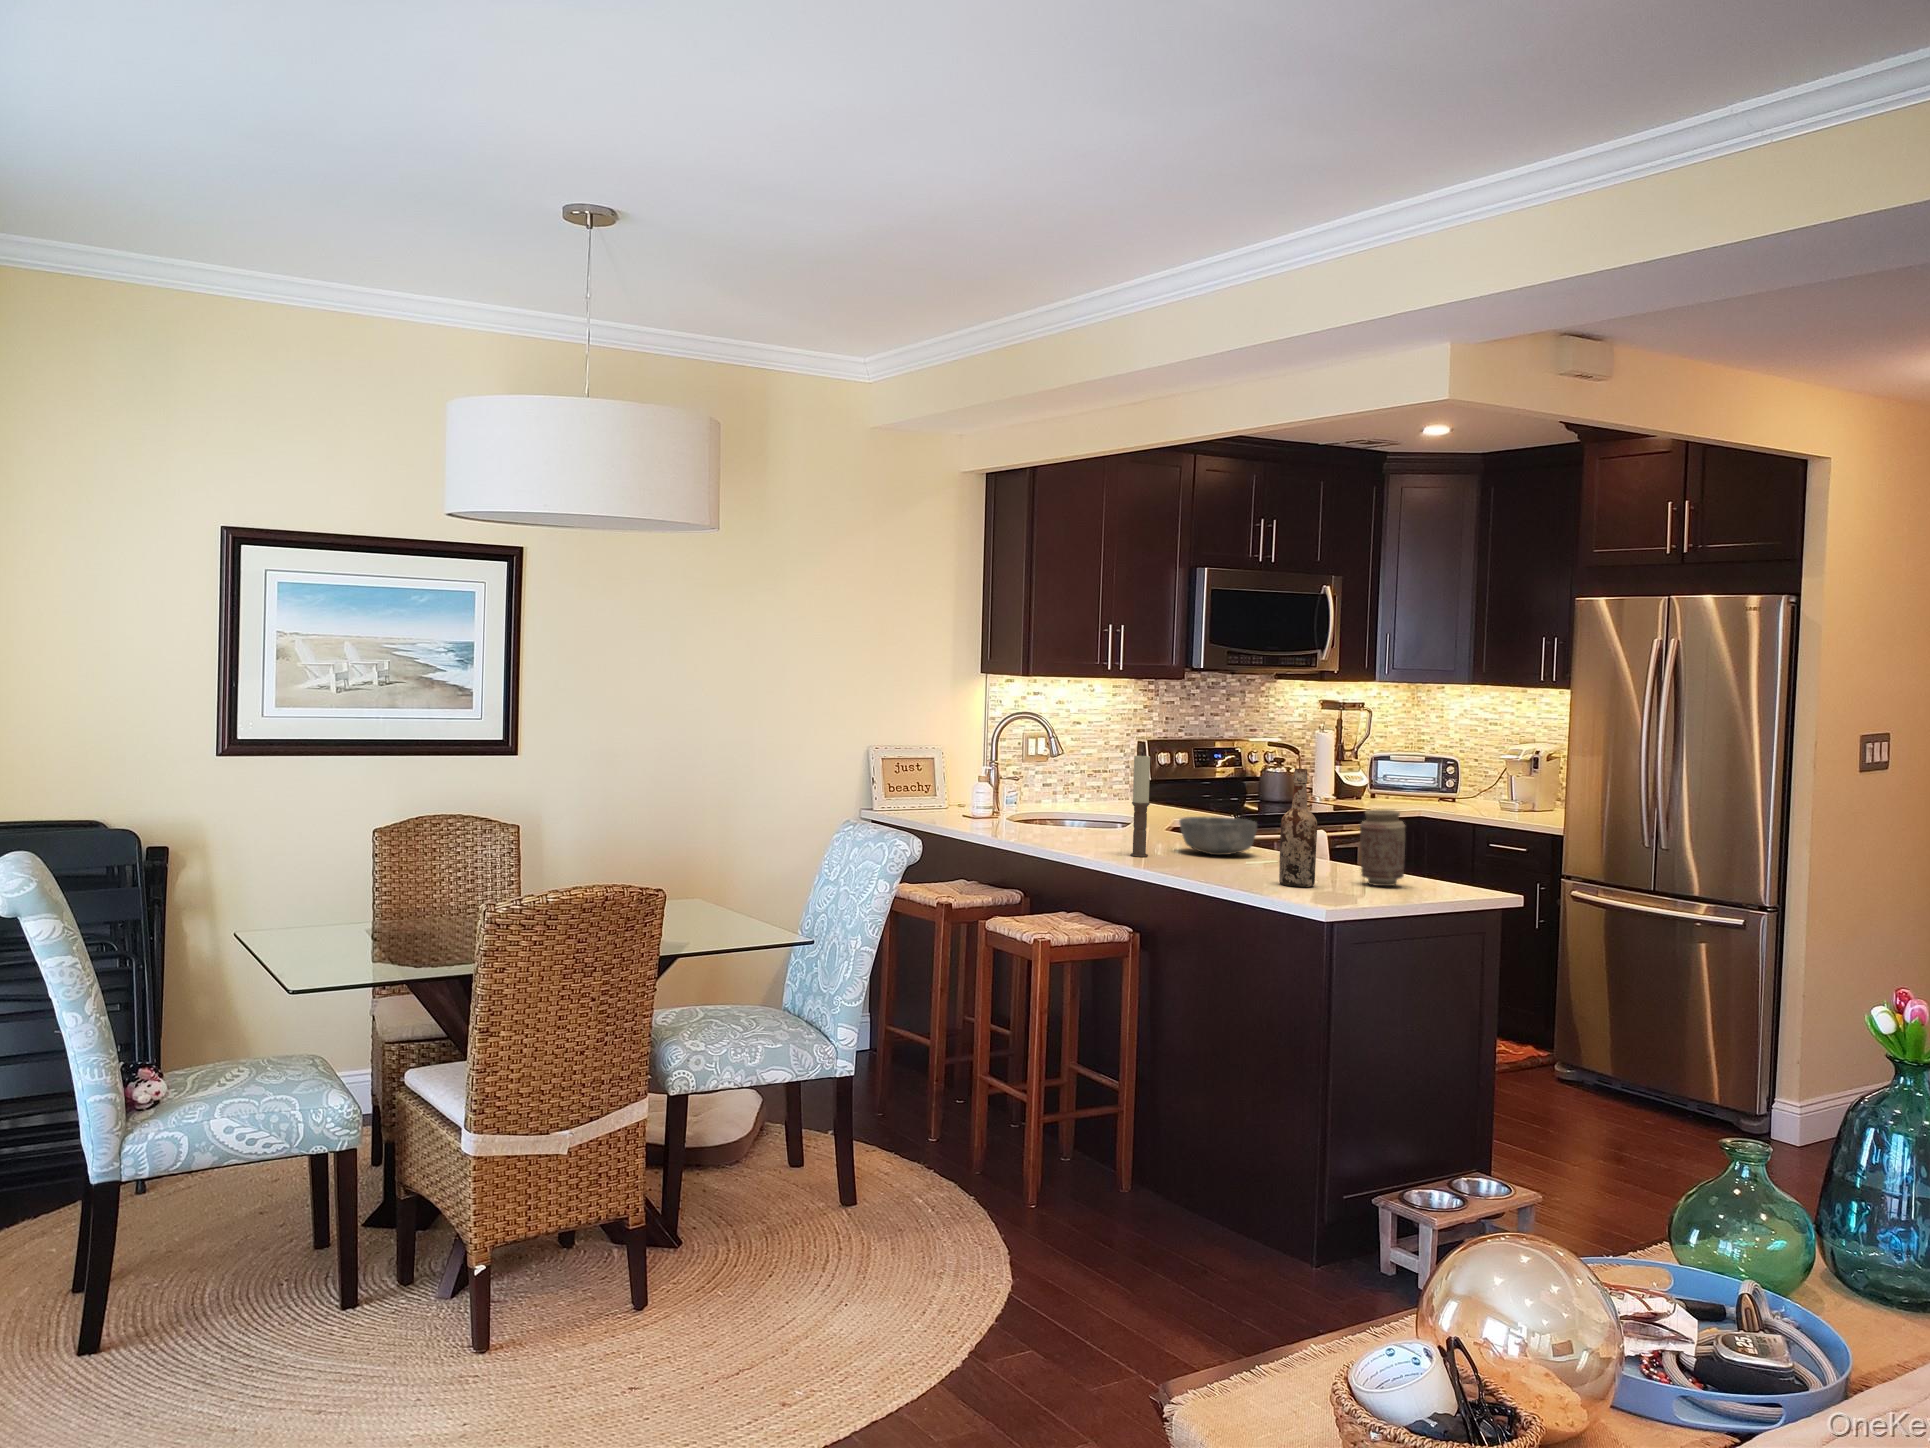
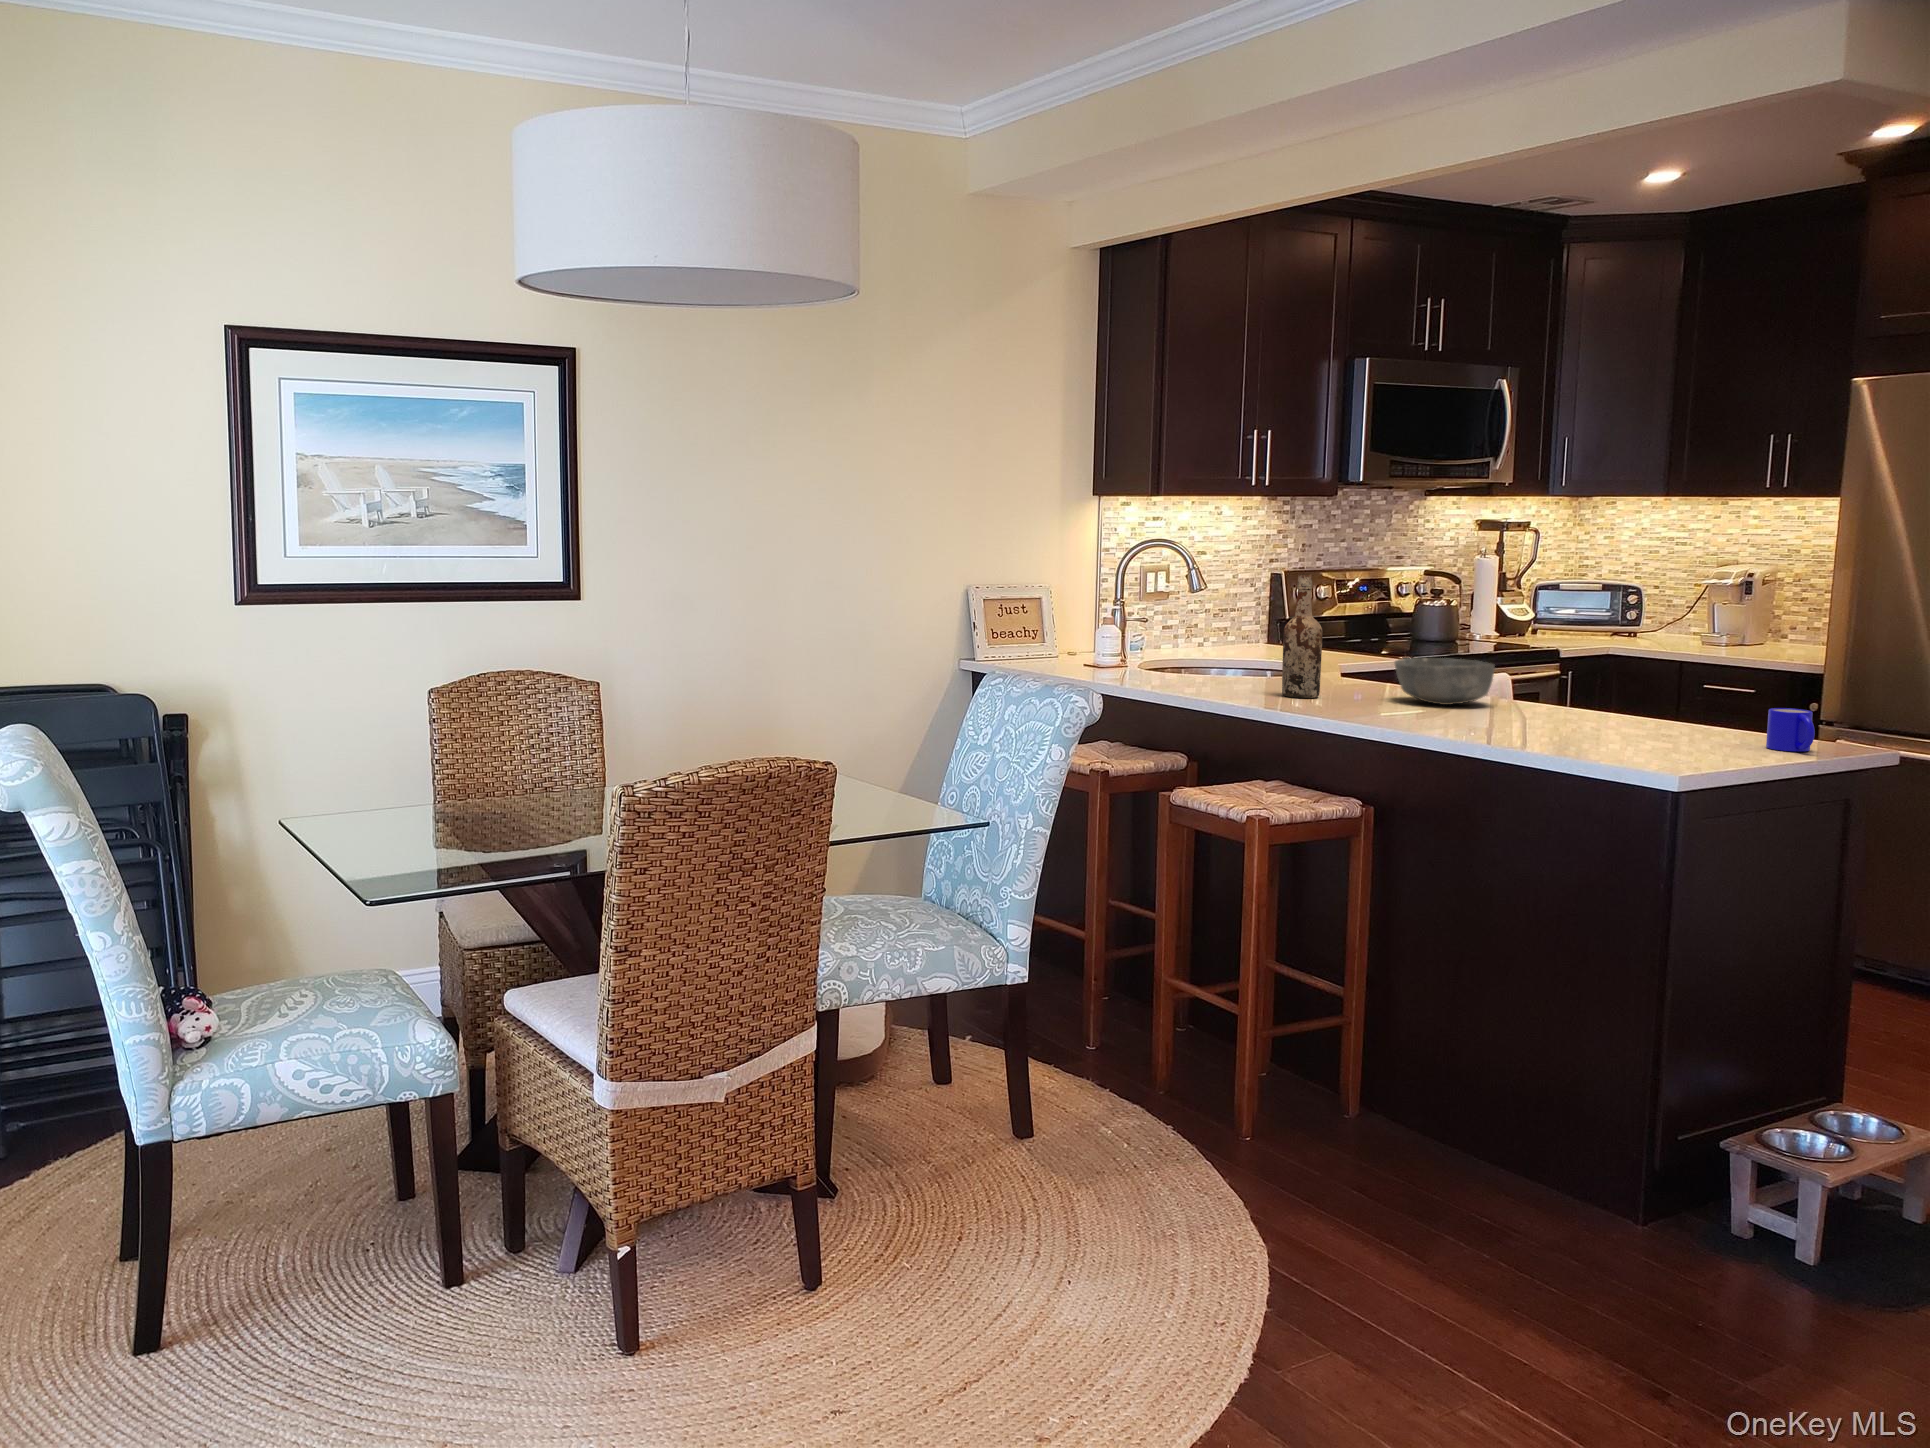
candle: present [1130,753,1150,857] -> none [1344,580,1370,708]
wine bottle: present [1279,769,1317,887] -> present [1282,574,1323,698]
vase: present [1360,810,1405,886] -> none [1664,644,1728,741]
mug: none [1432,861,1464,895] -> present [1766,708,1815,752]

